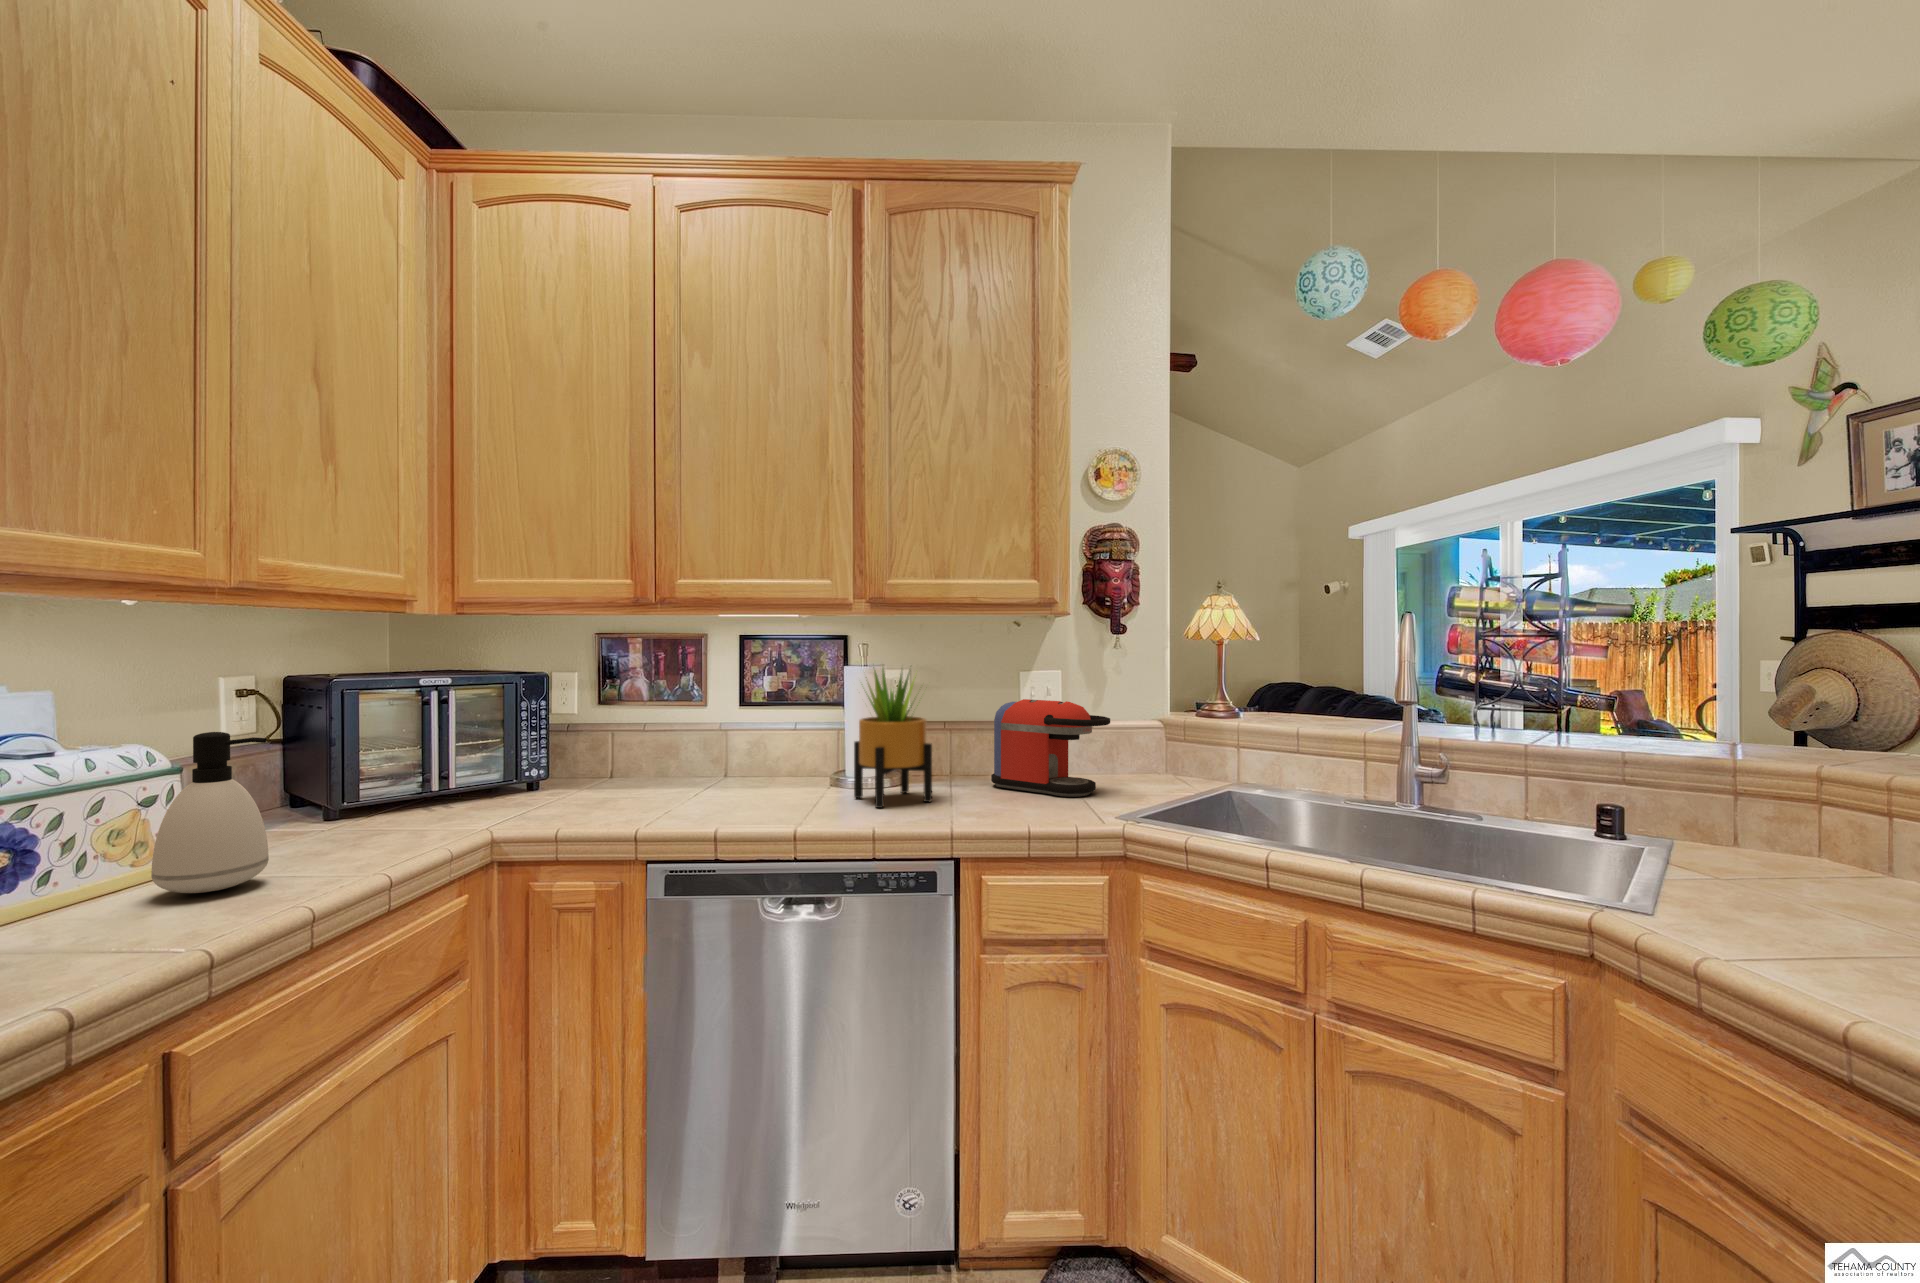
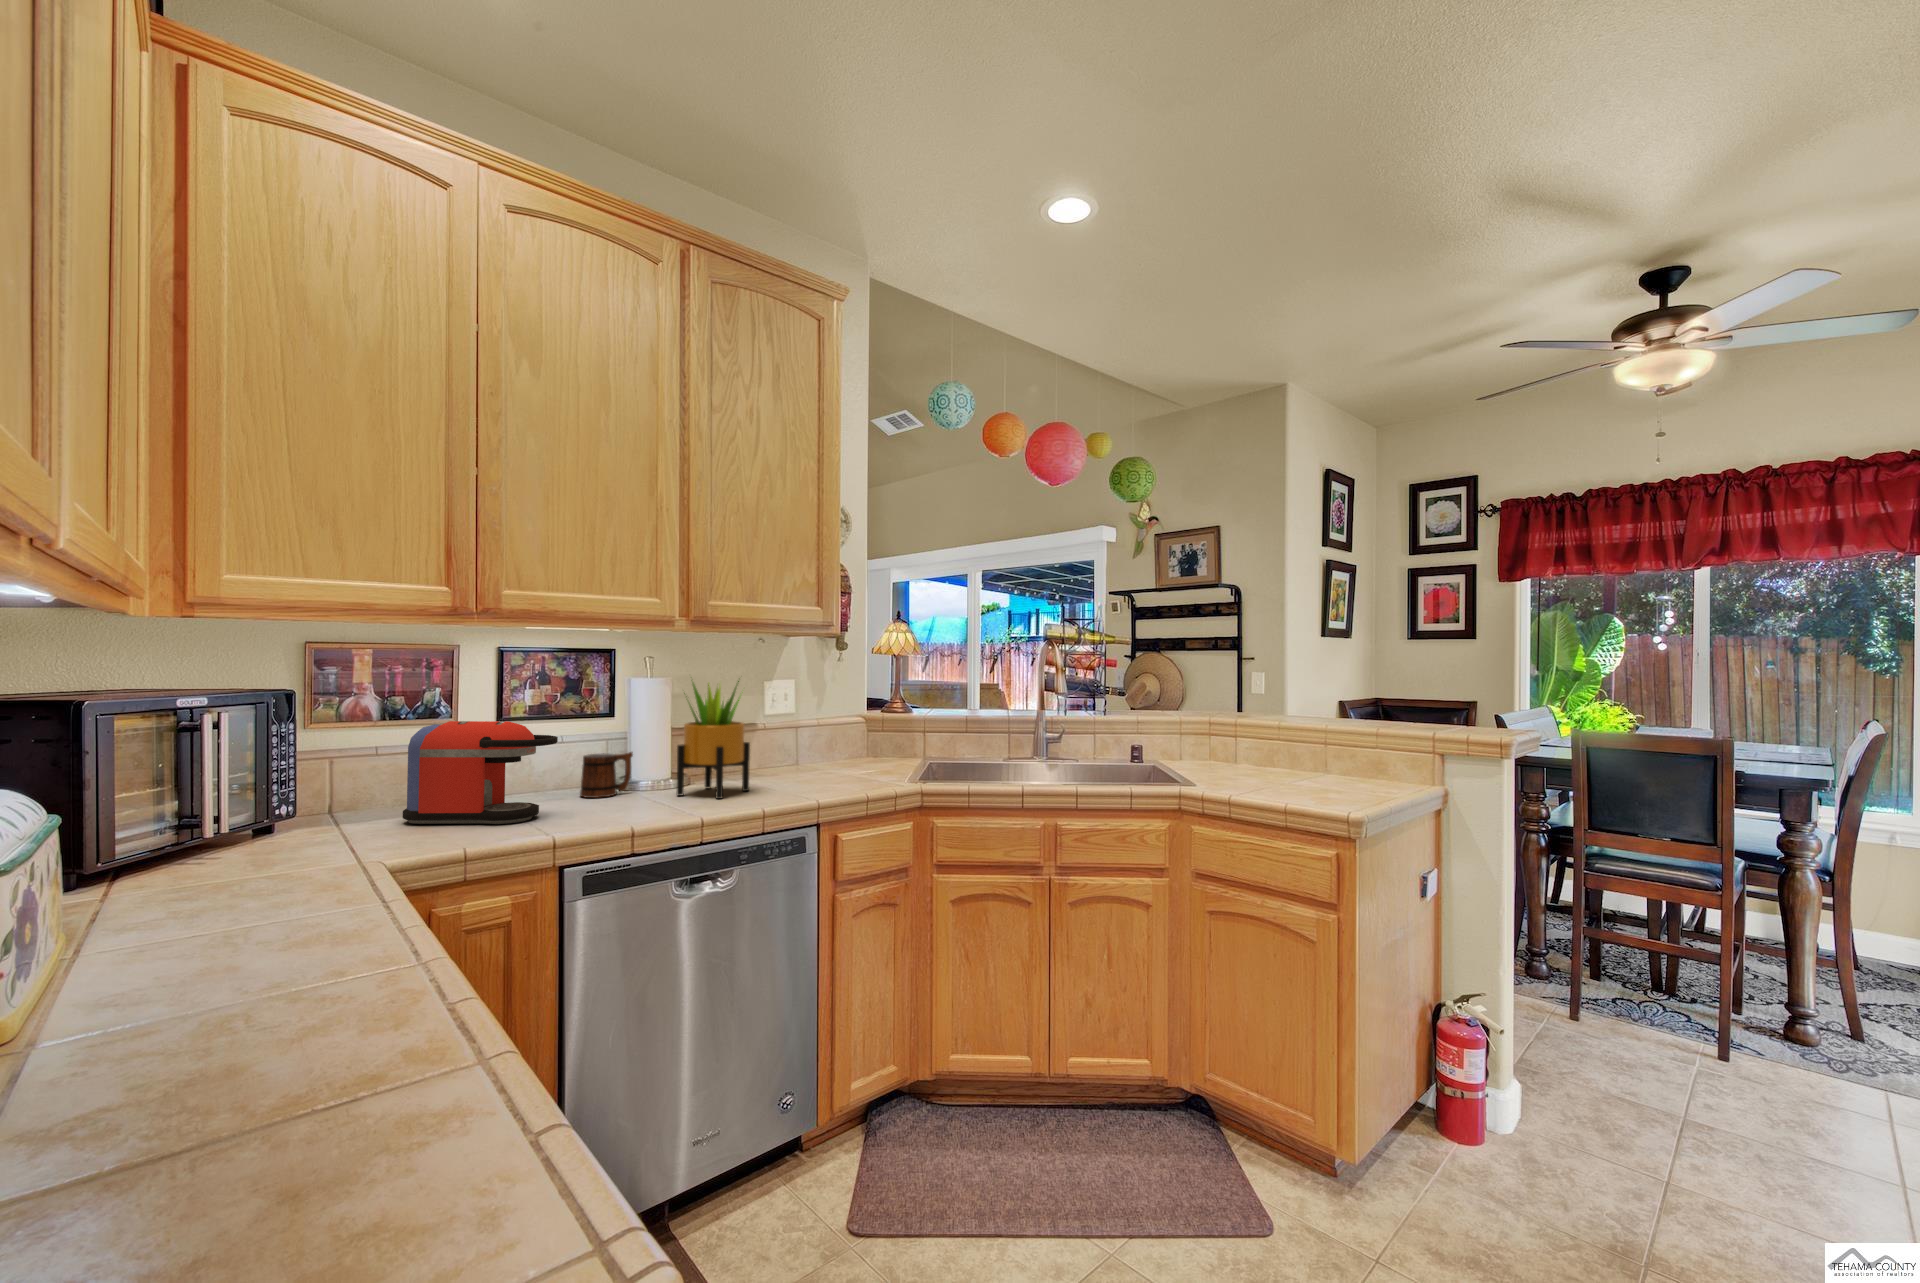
coffee maker: present [991,699,1110,797] -> present [403,721,558,824]
soap dispenser: present [151,732,269,893] -> none [170,759,303,942]
mug: none [785,744,833,790] -> present [580,752,633,798]

